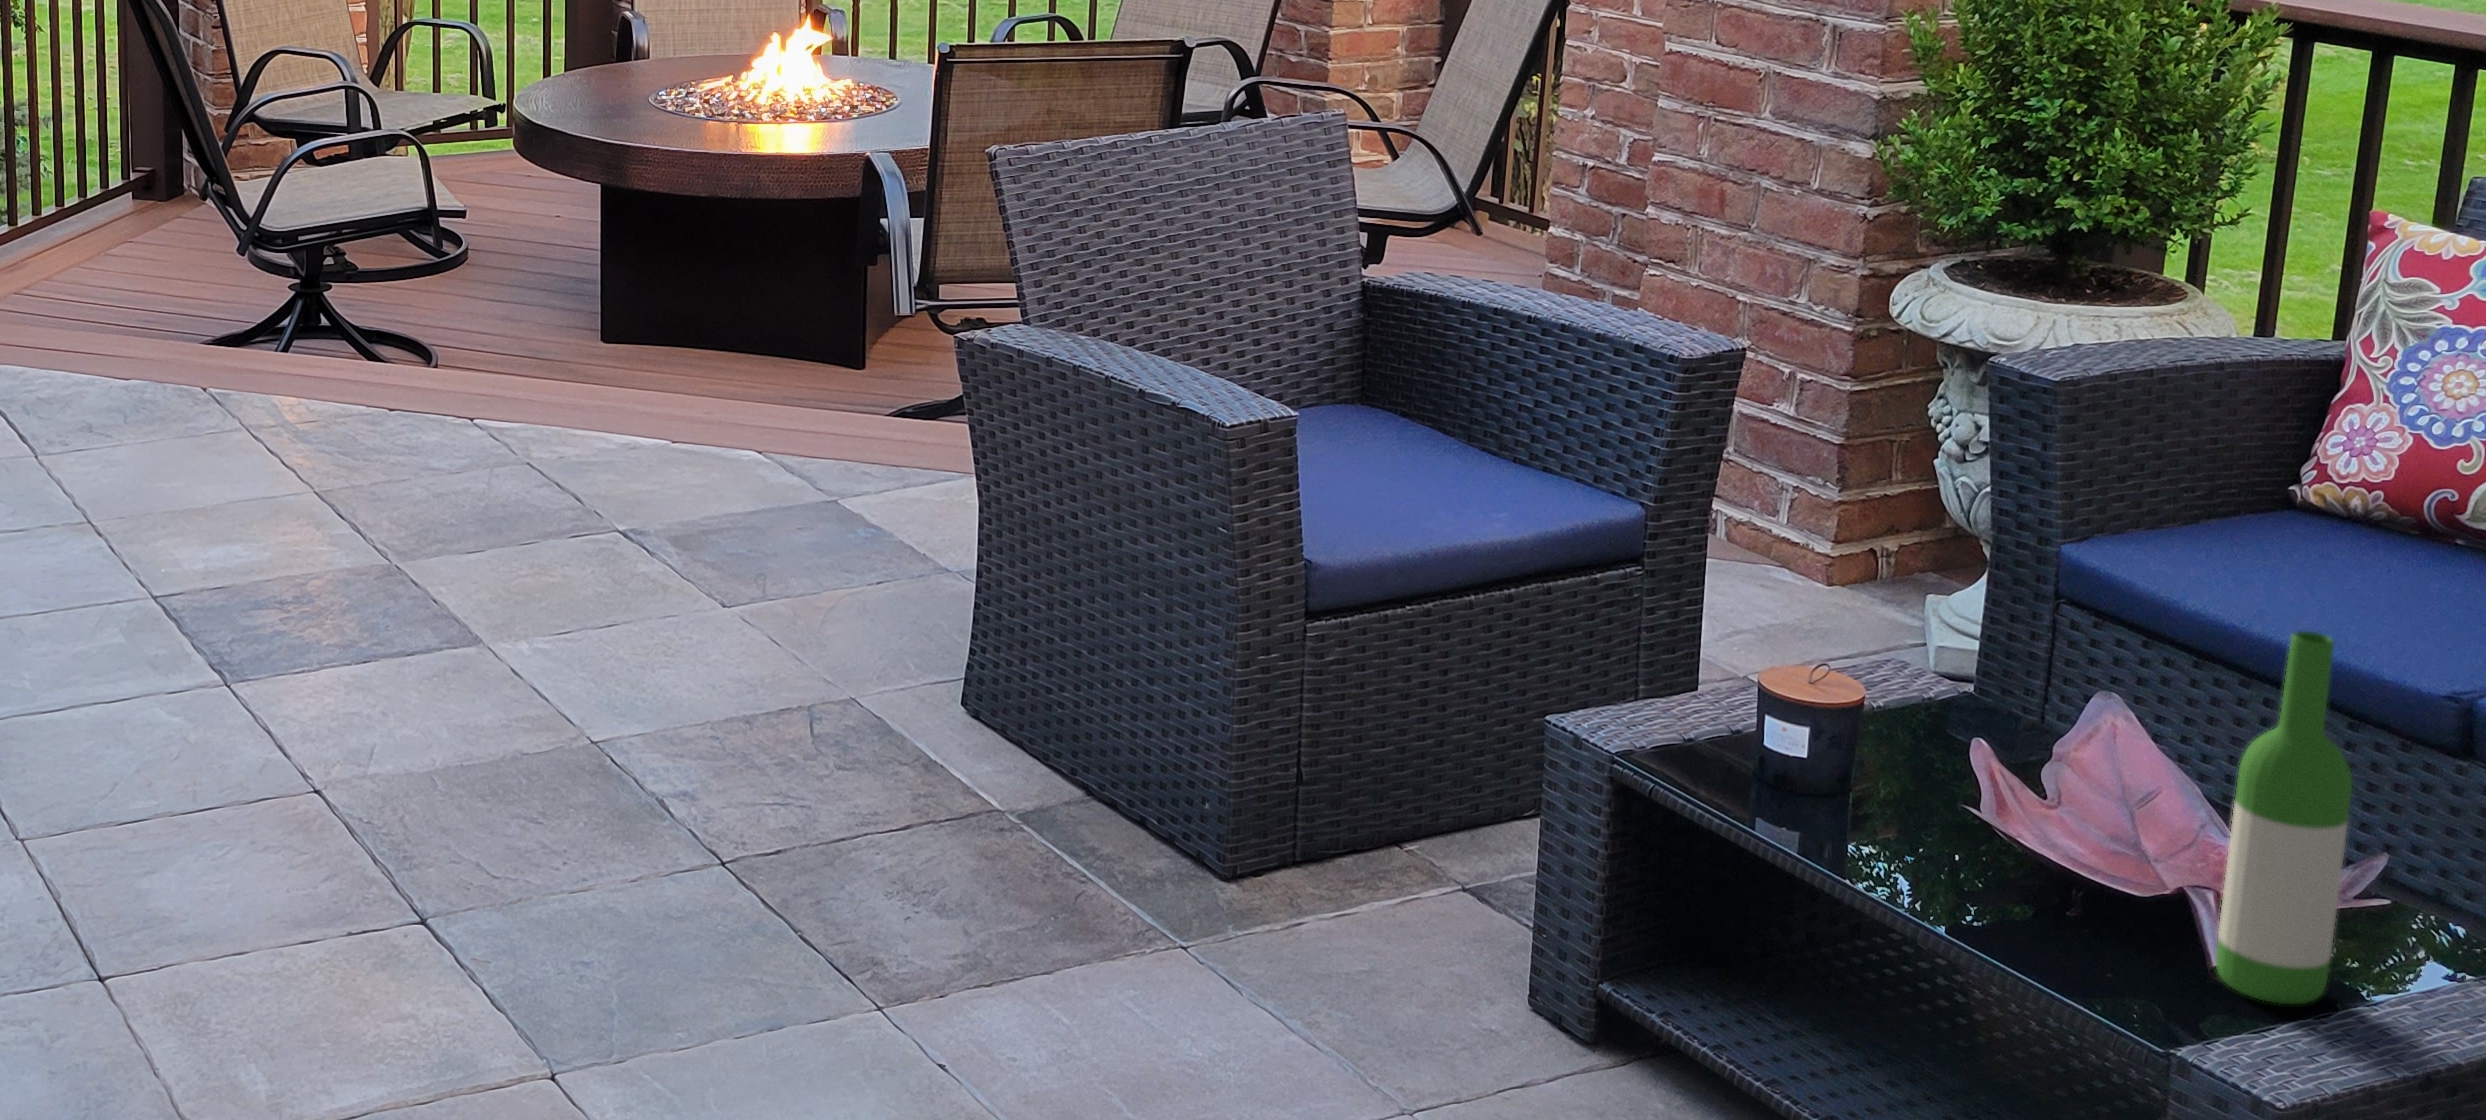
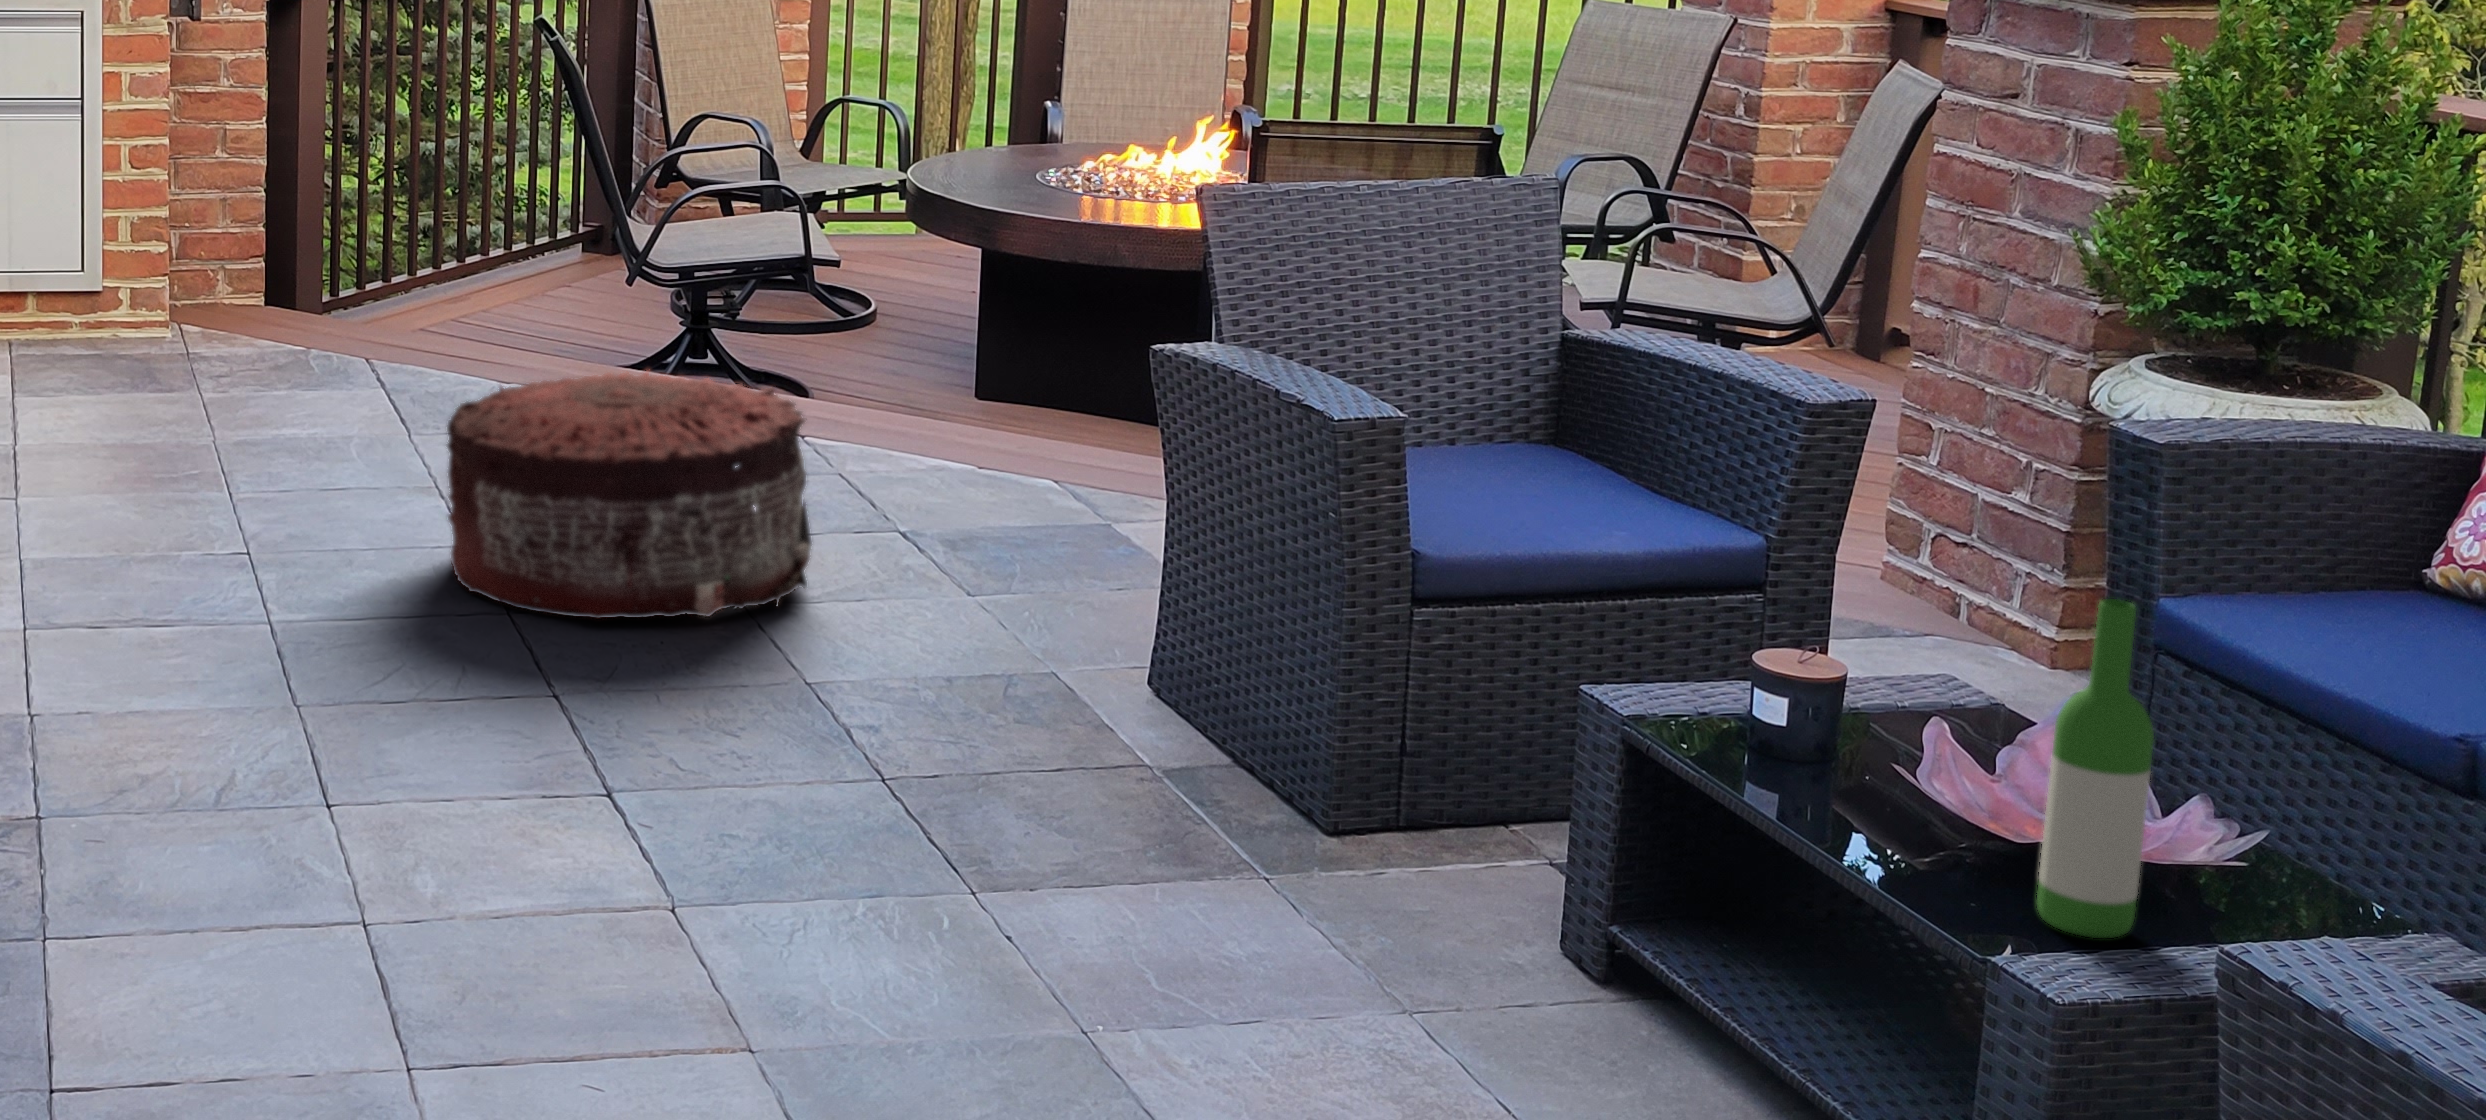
pouf: none [145,377,571,686] -> present [447,372,811,619]

